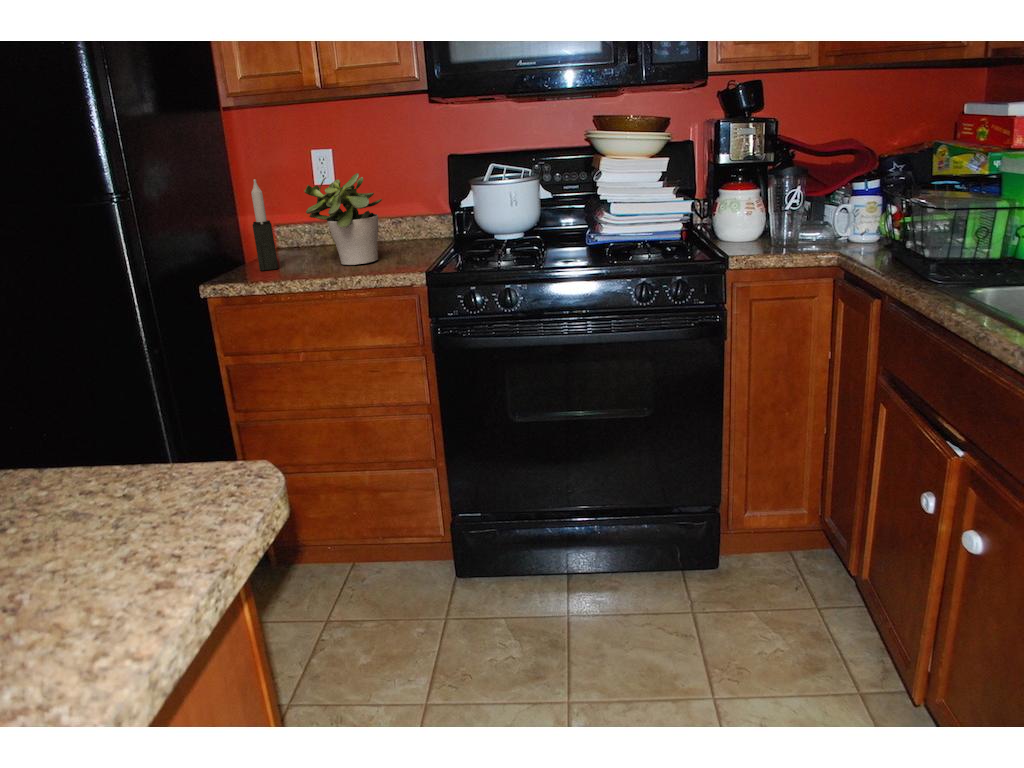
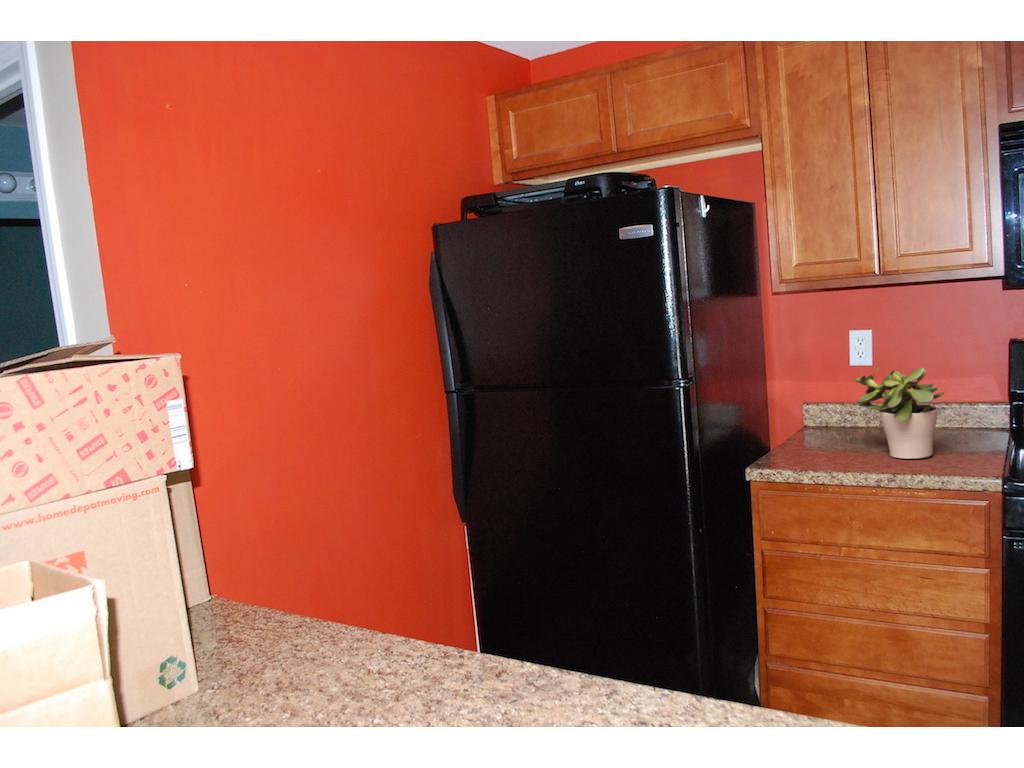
candle: present [251,179,278,270] -> none [799,367,821,456]

